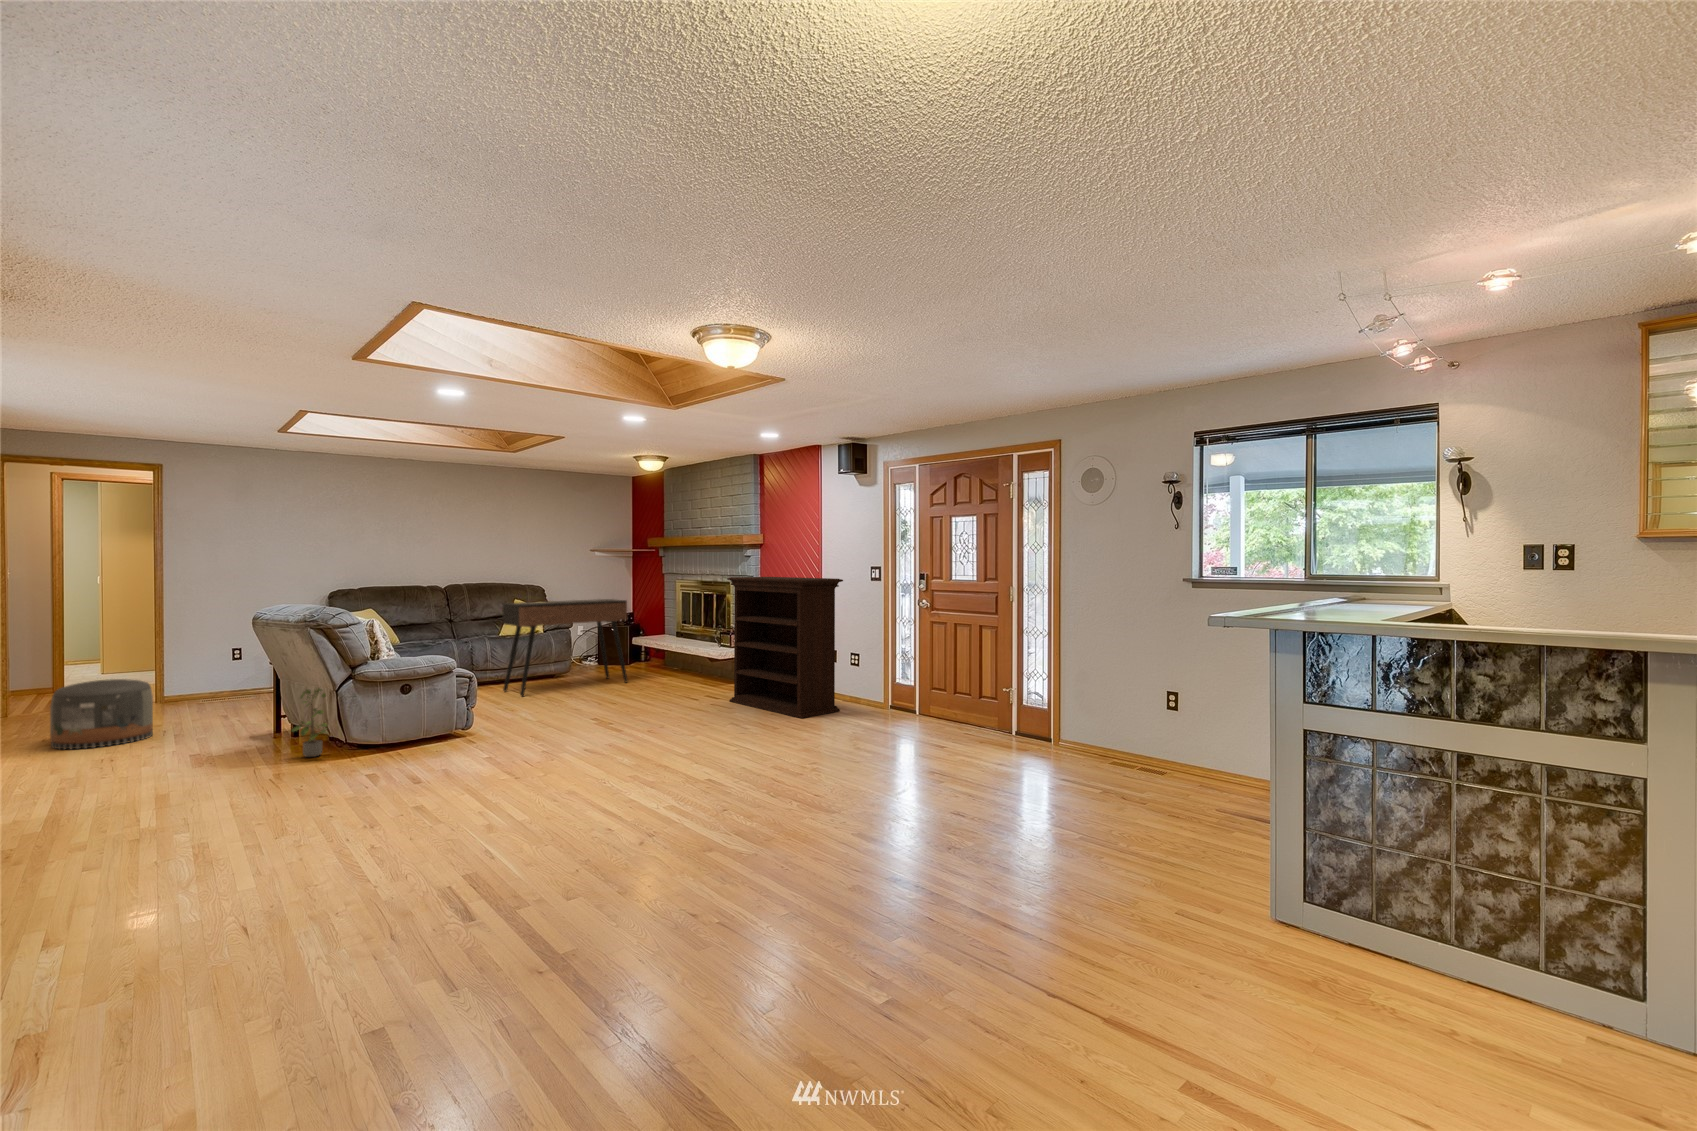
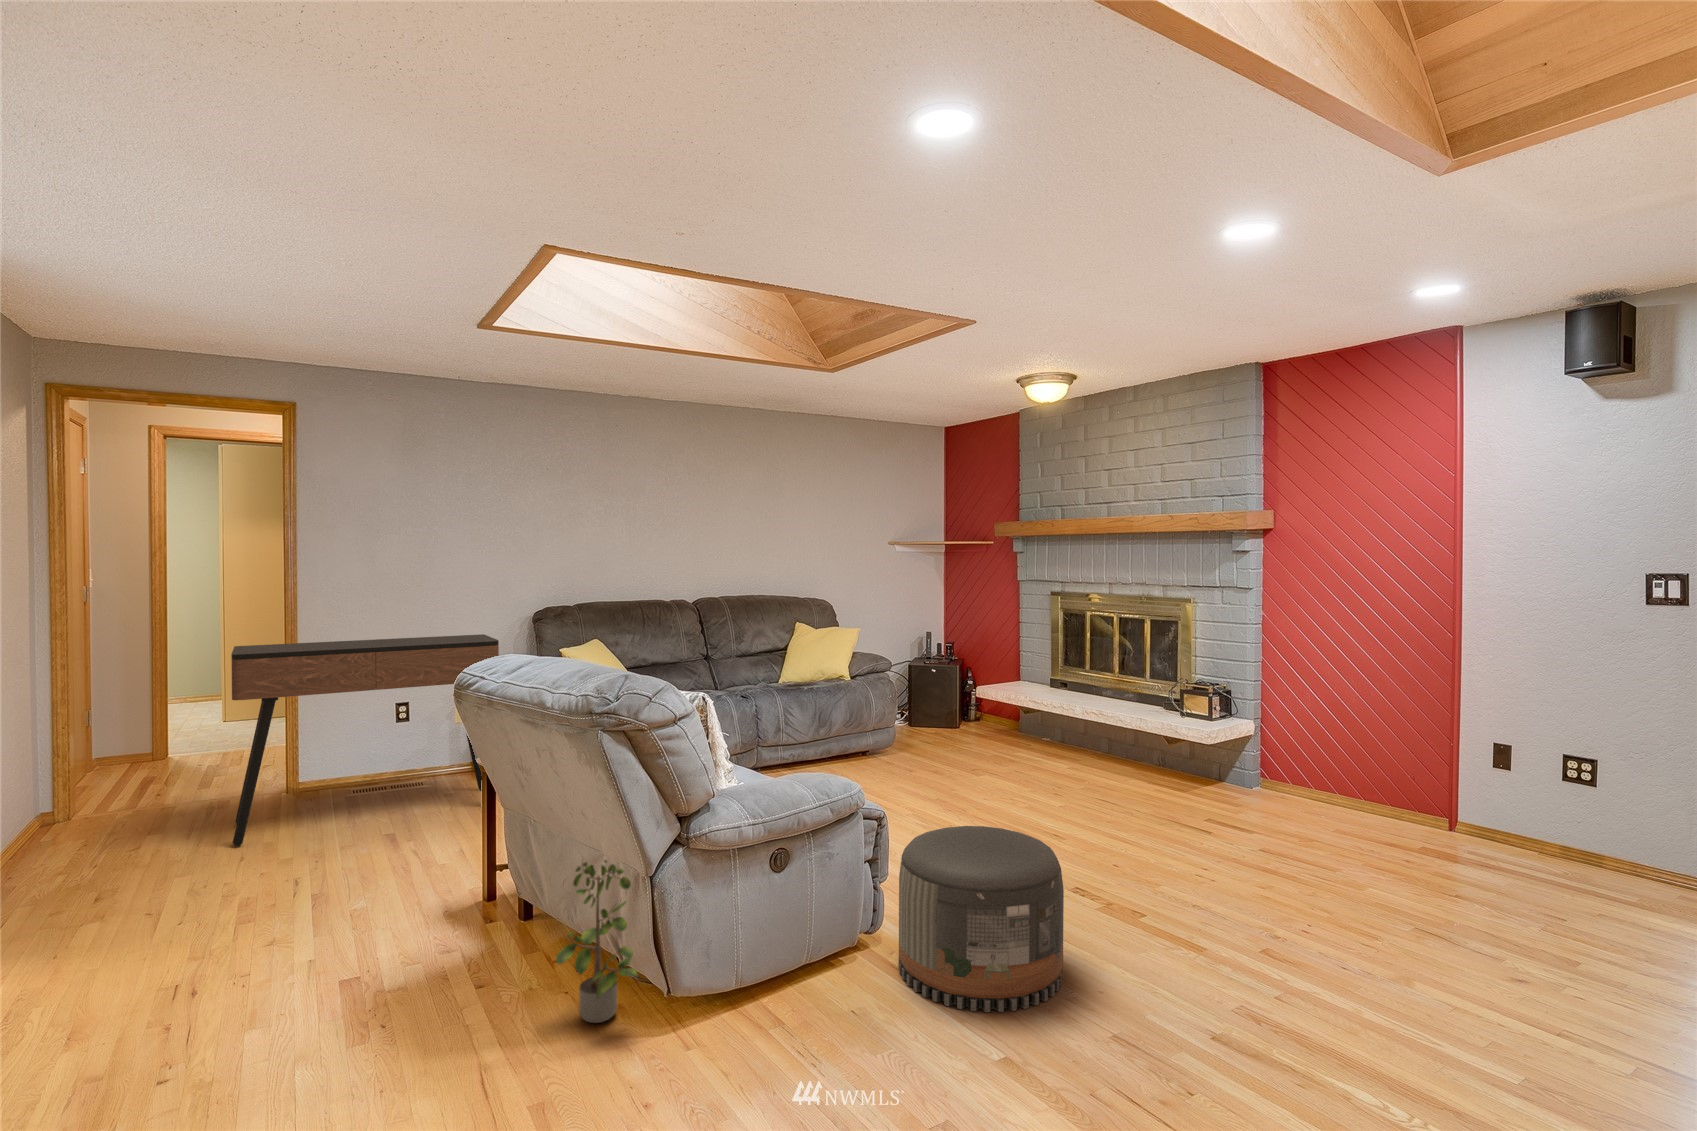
bookshelf: present [727,577,843,718] -> none [1283,594,1615,921]
console table: present [503,599,628,696] -> present [231,634,499,846]
pouf: present [50,679,153,749] -> present [899,826,1064,1012]

